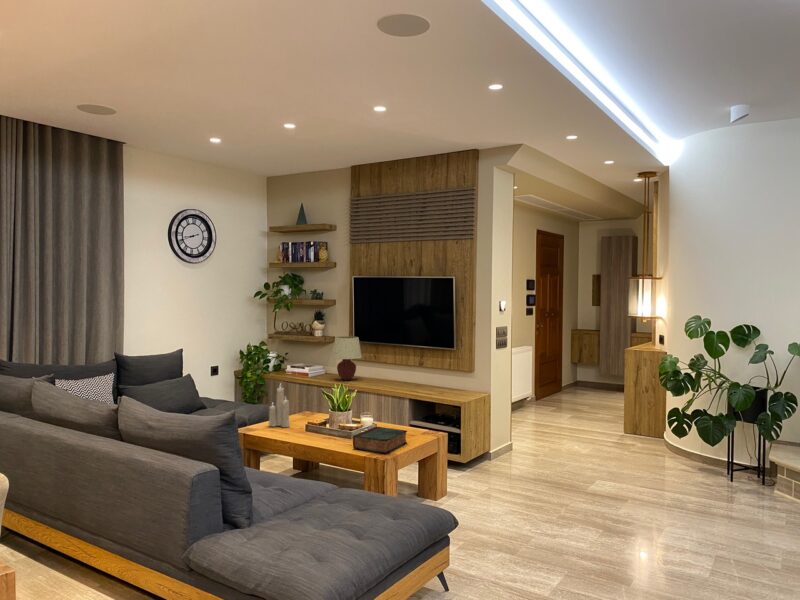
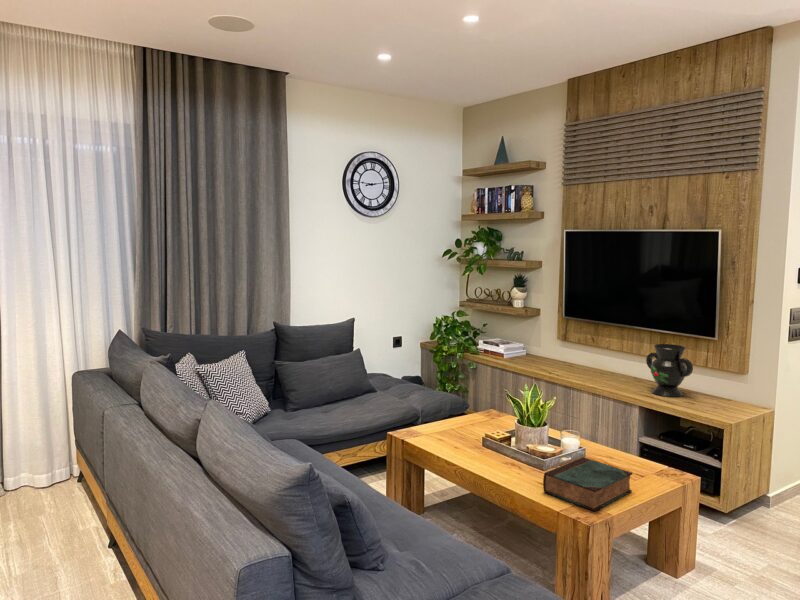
table lamp: present [332,336,362,380] -> none [534,310,575,368]
decorative vase: none [412,356,442,391] -> present [646,344,693,397]
candle: present [269,388,290,427] -> none [435,373,463,437]

